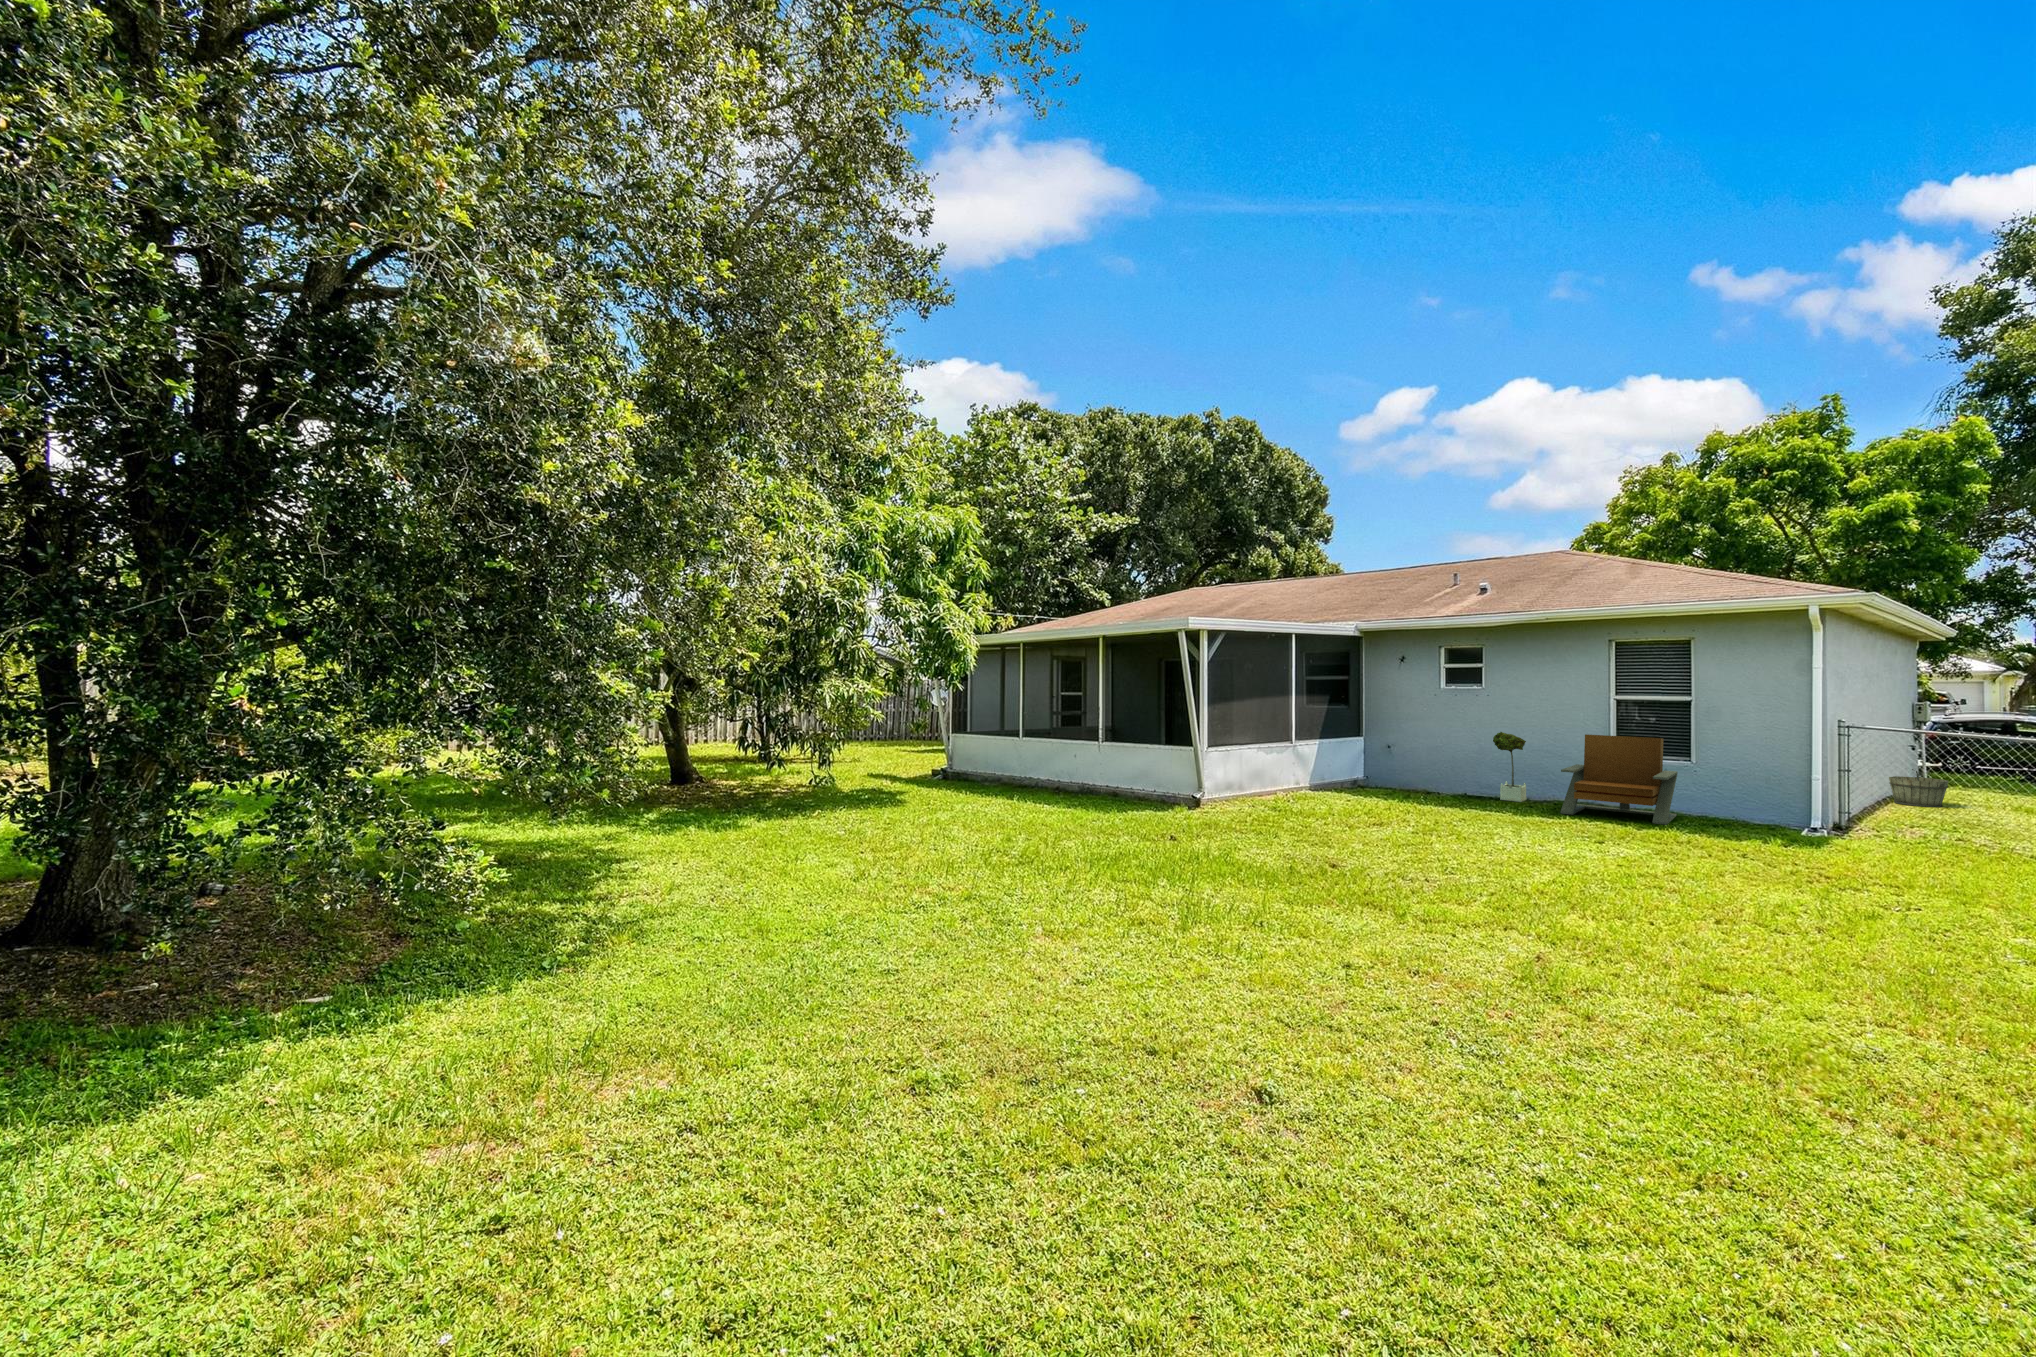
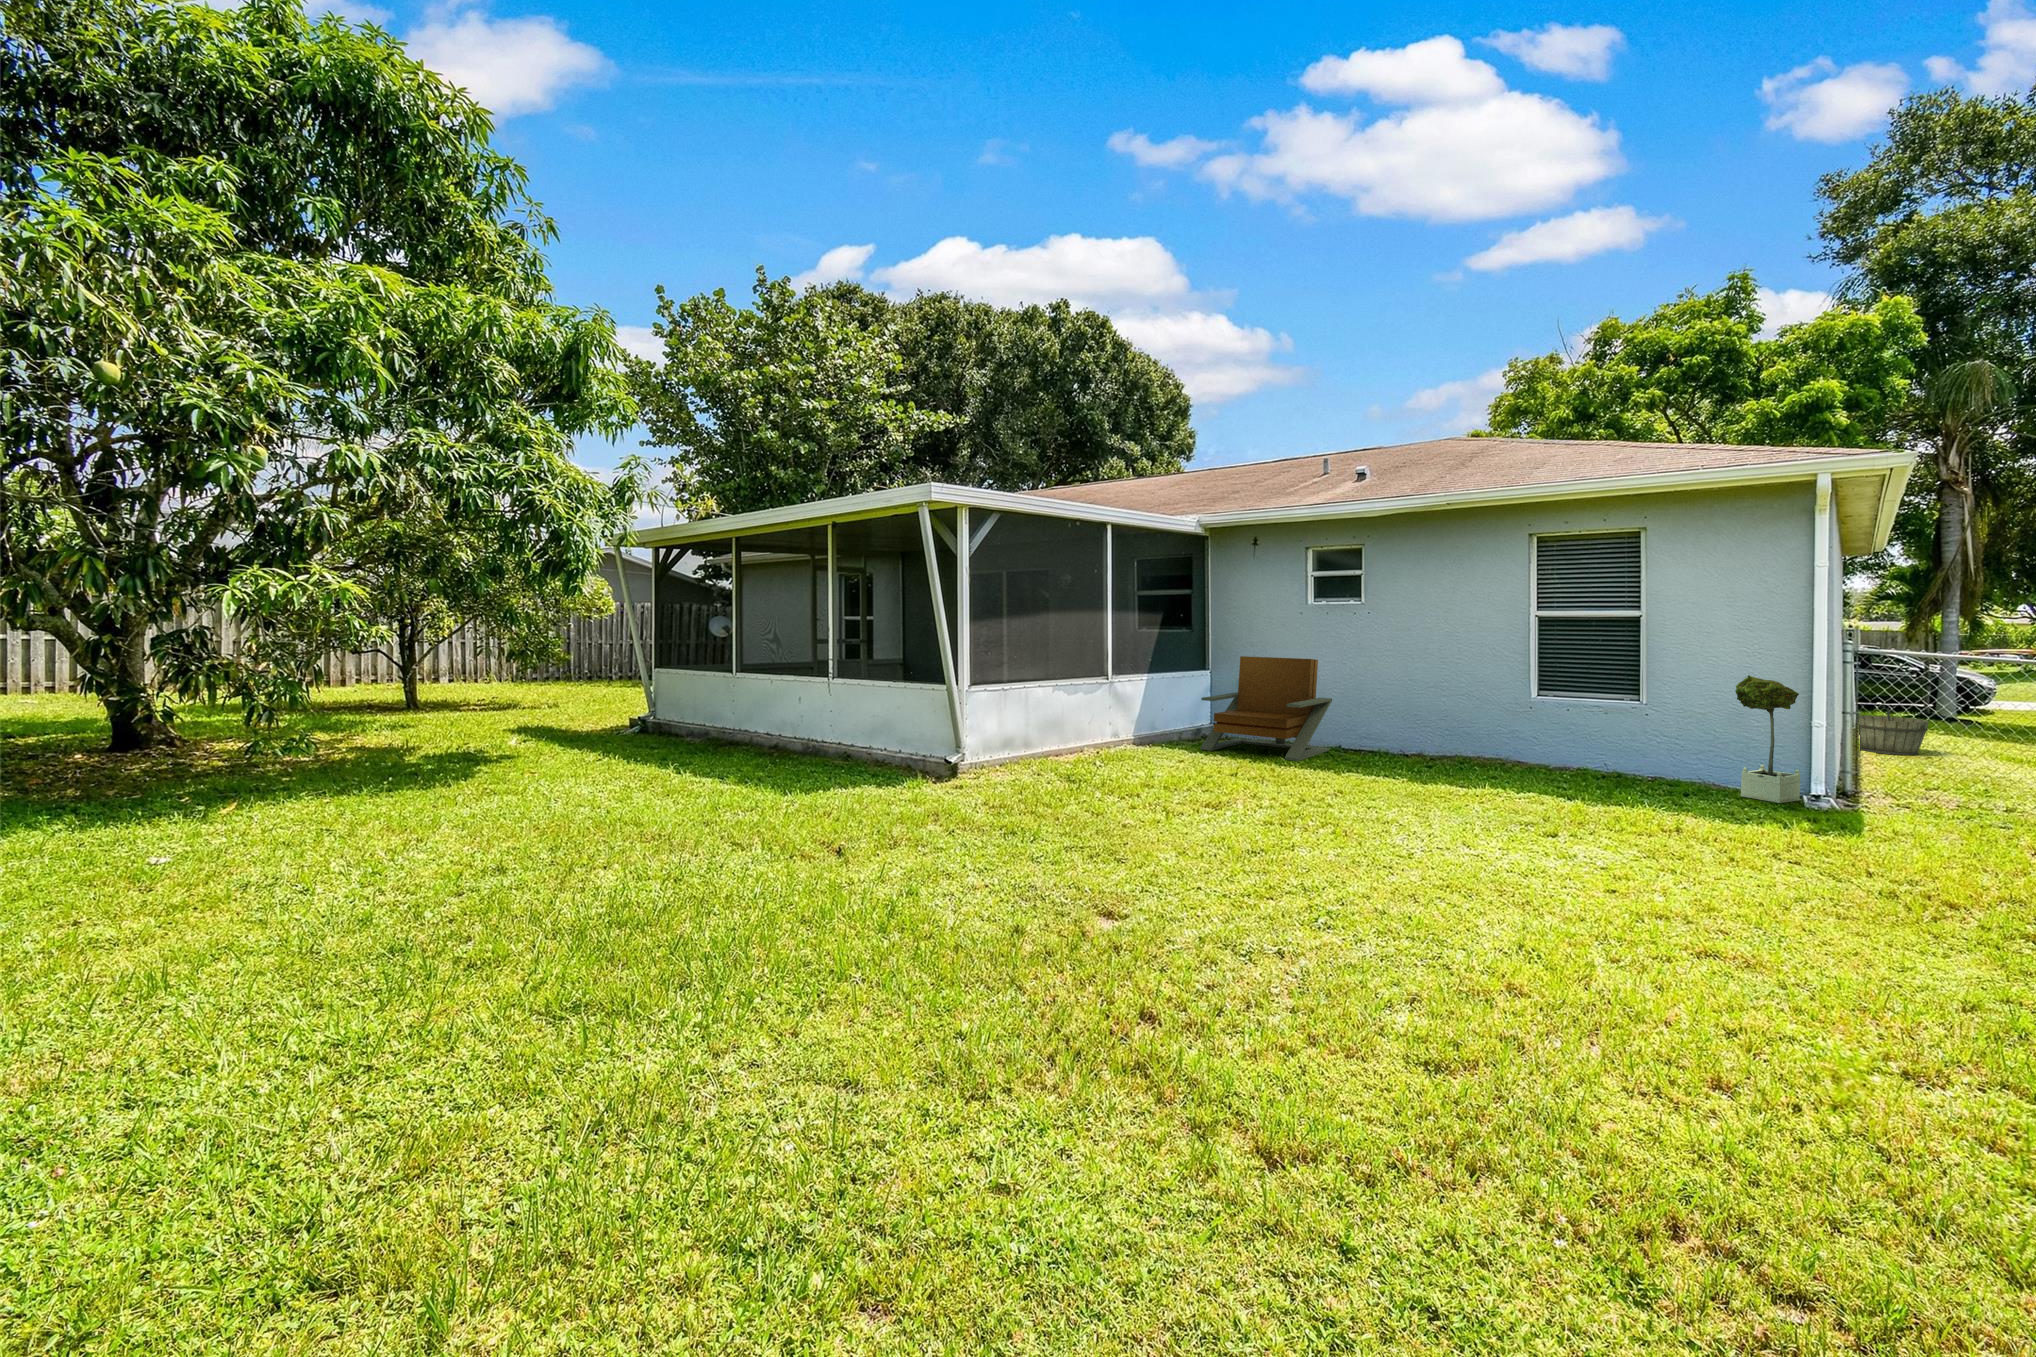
potted tree: present [1493,732,1526,802] -> present [1735,675,1800,803]
lounge chair: present [1560,734,1678,825] -> present [1200,656,1332,761]

